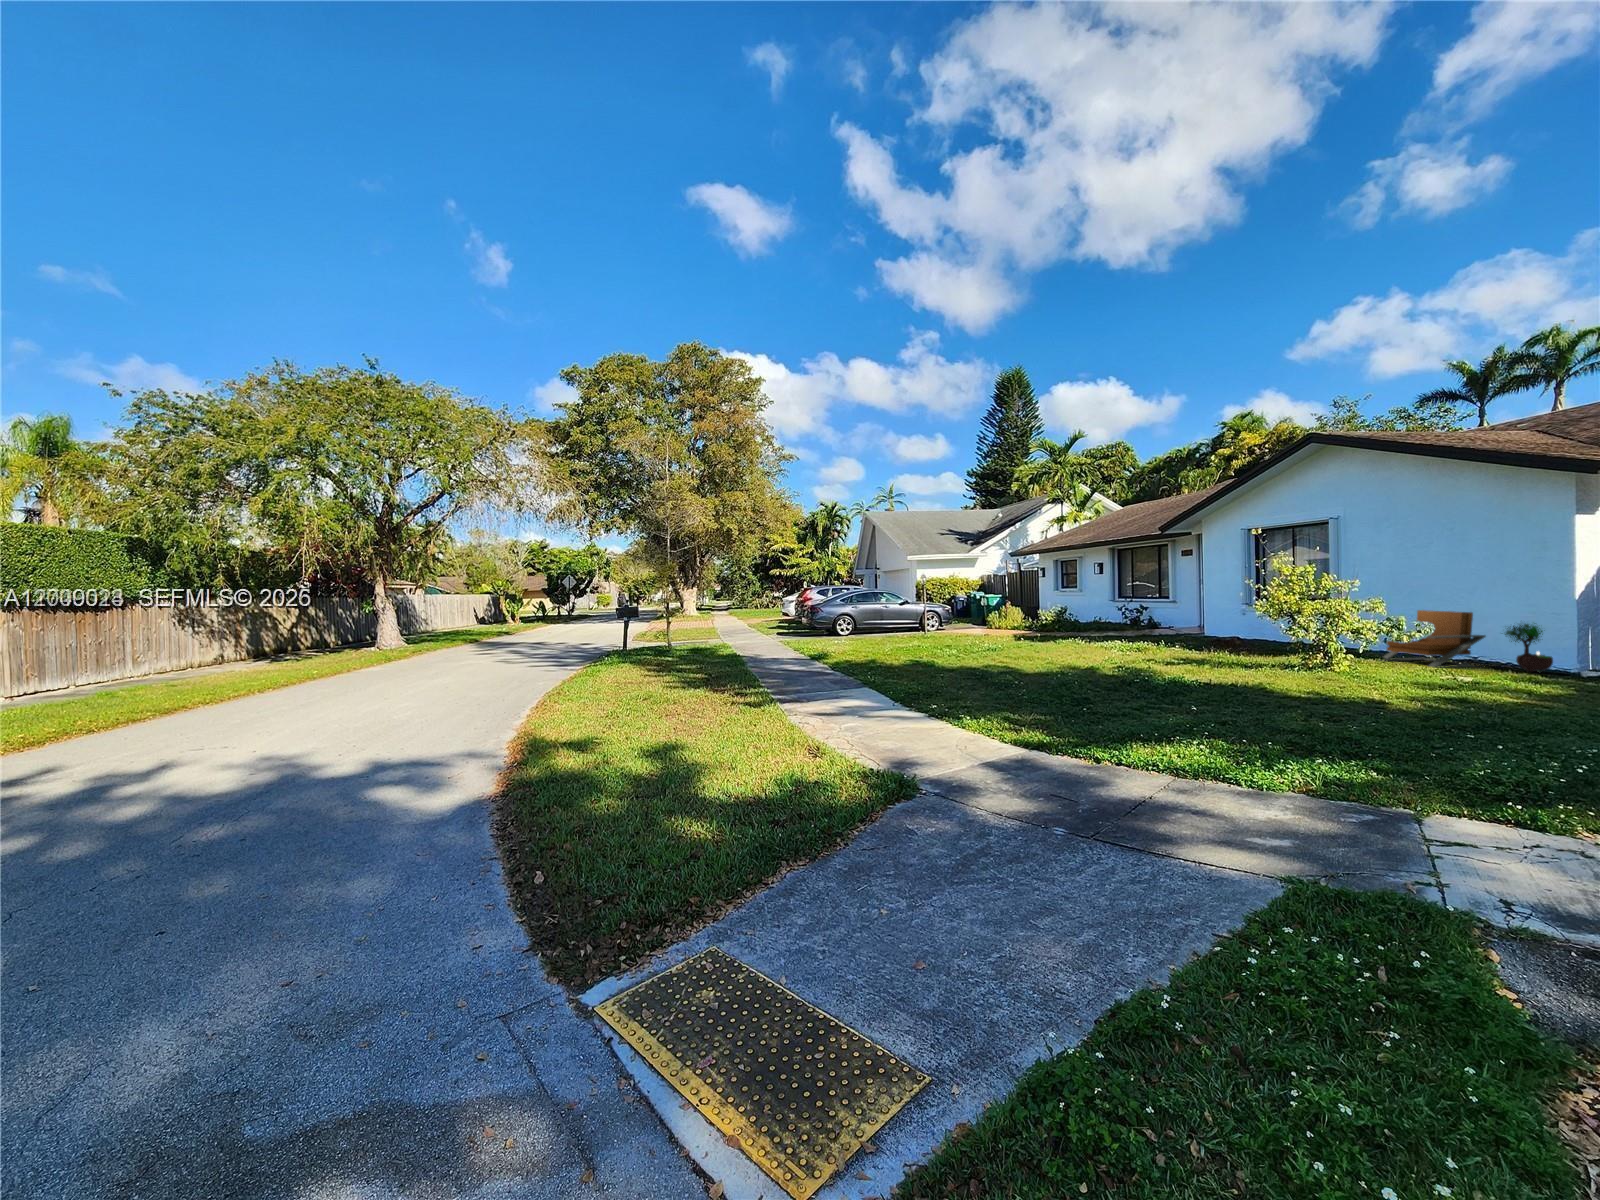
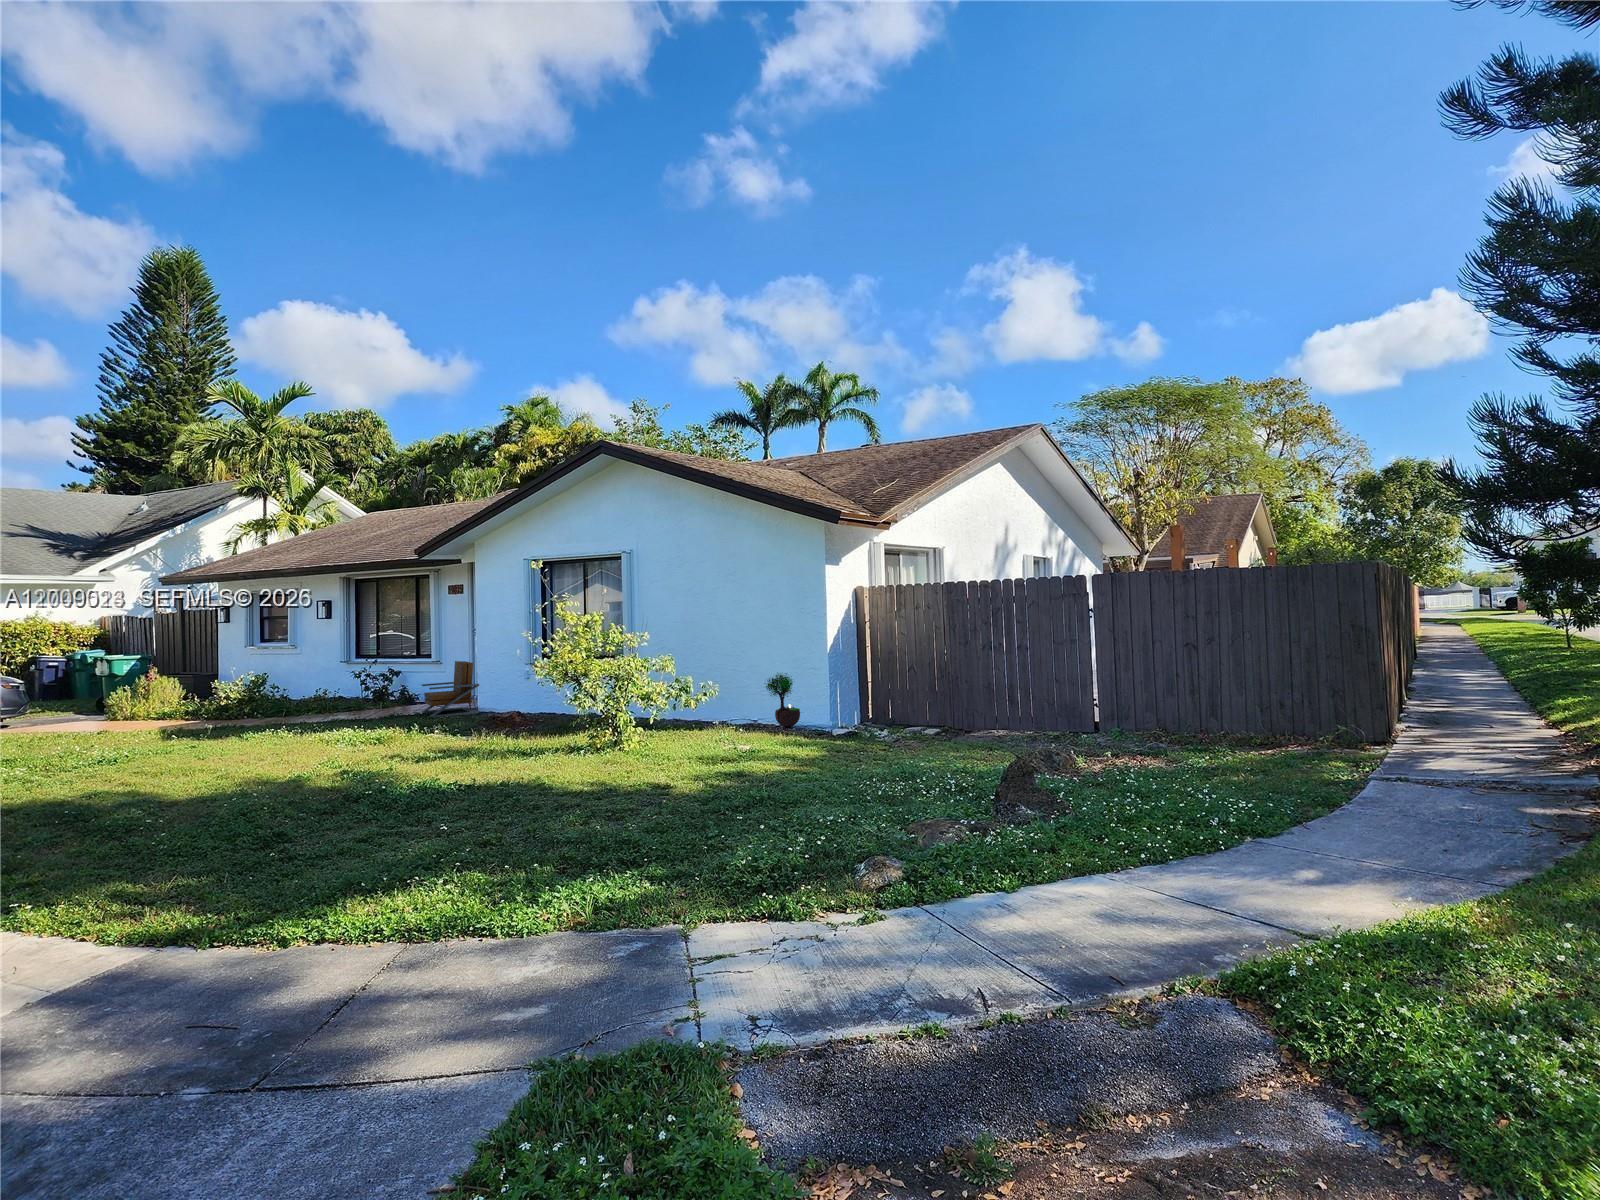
lounge chair: present [1384,610,1485,668] -> present [422,661,479,717]

